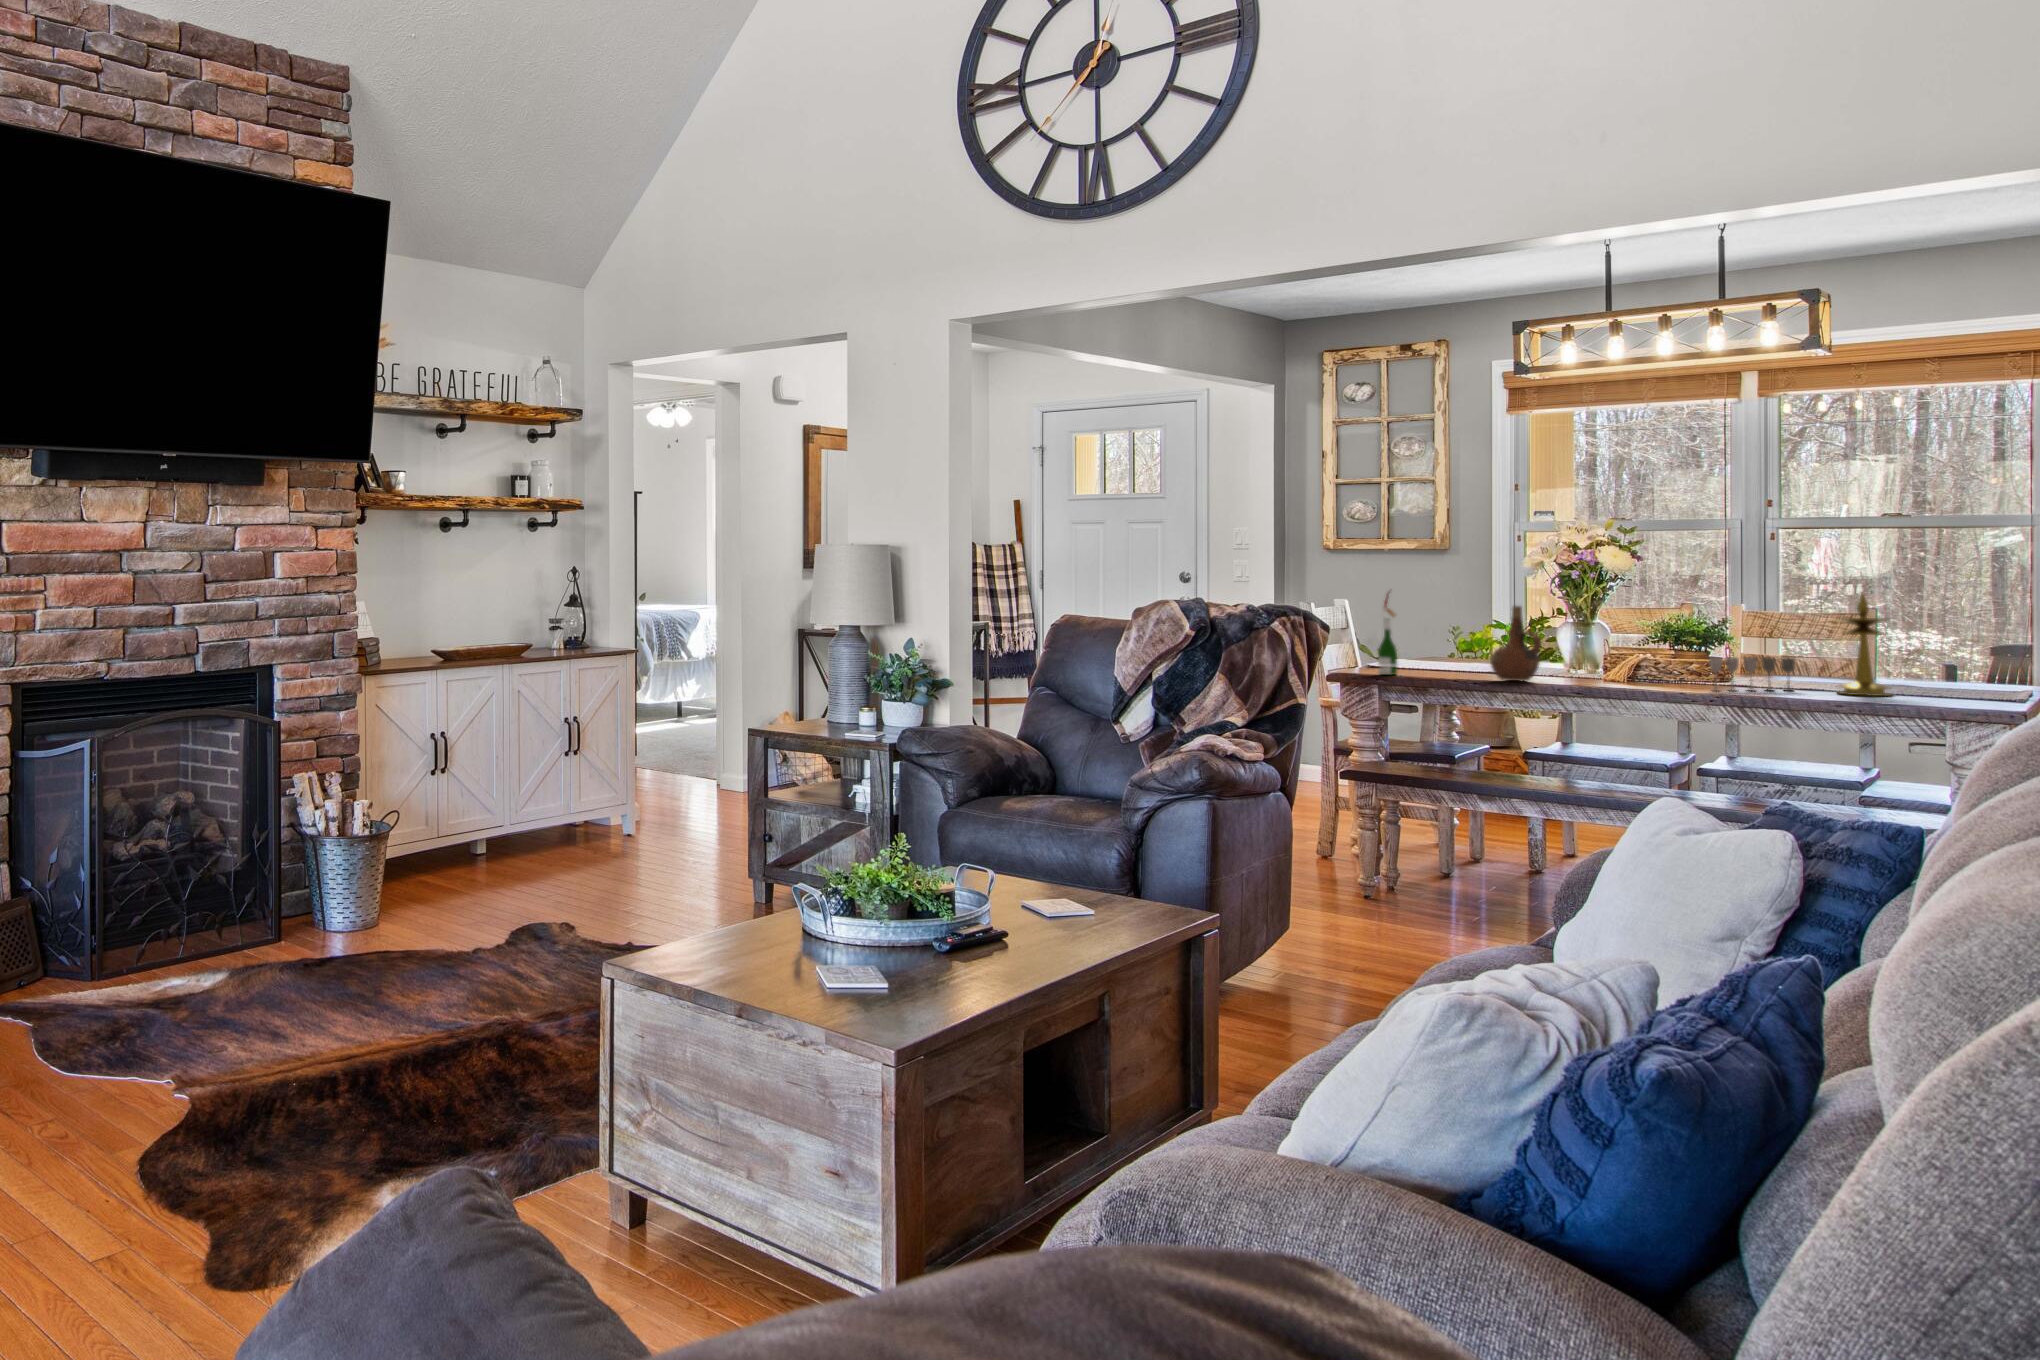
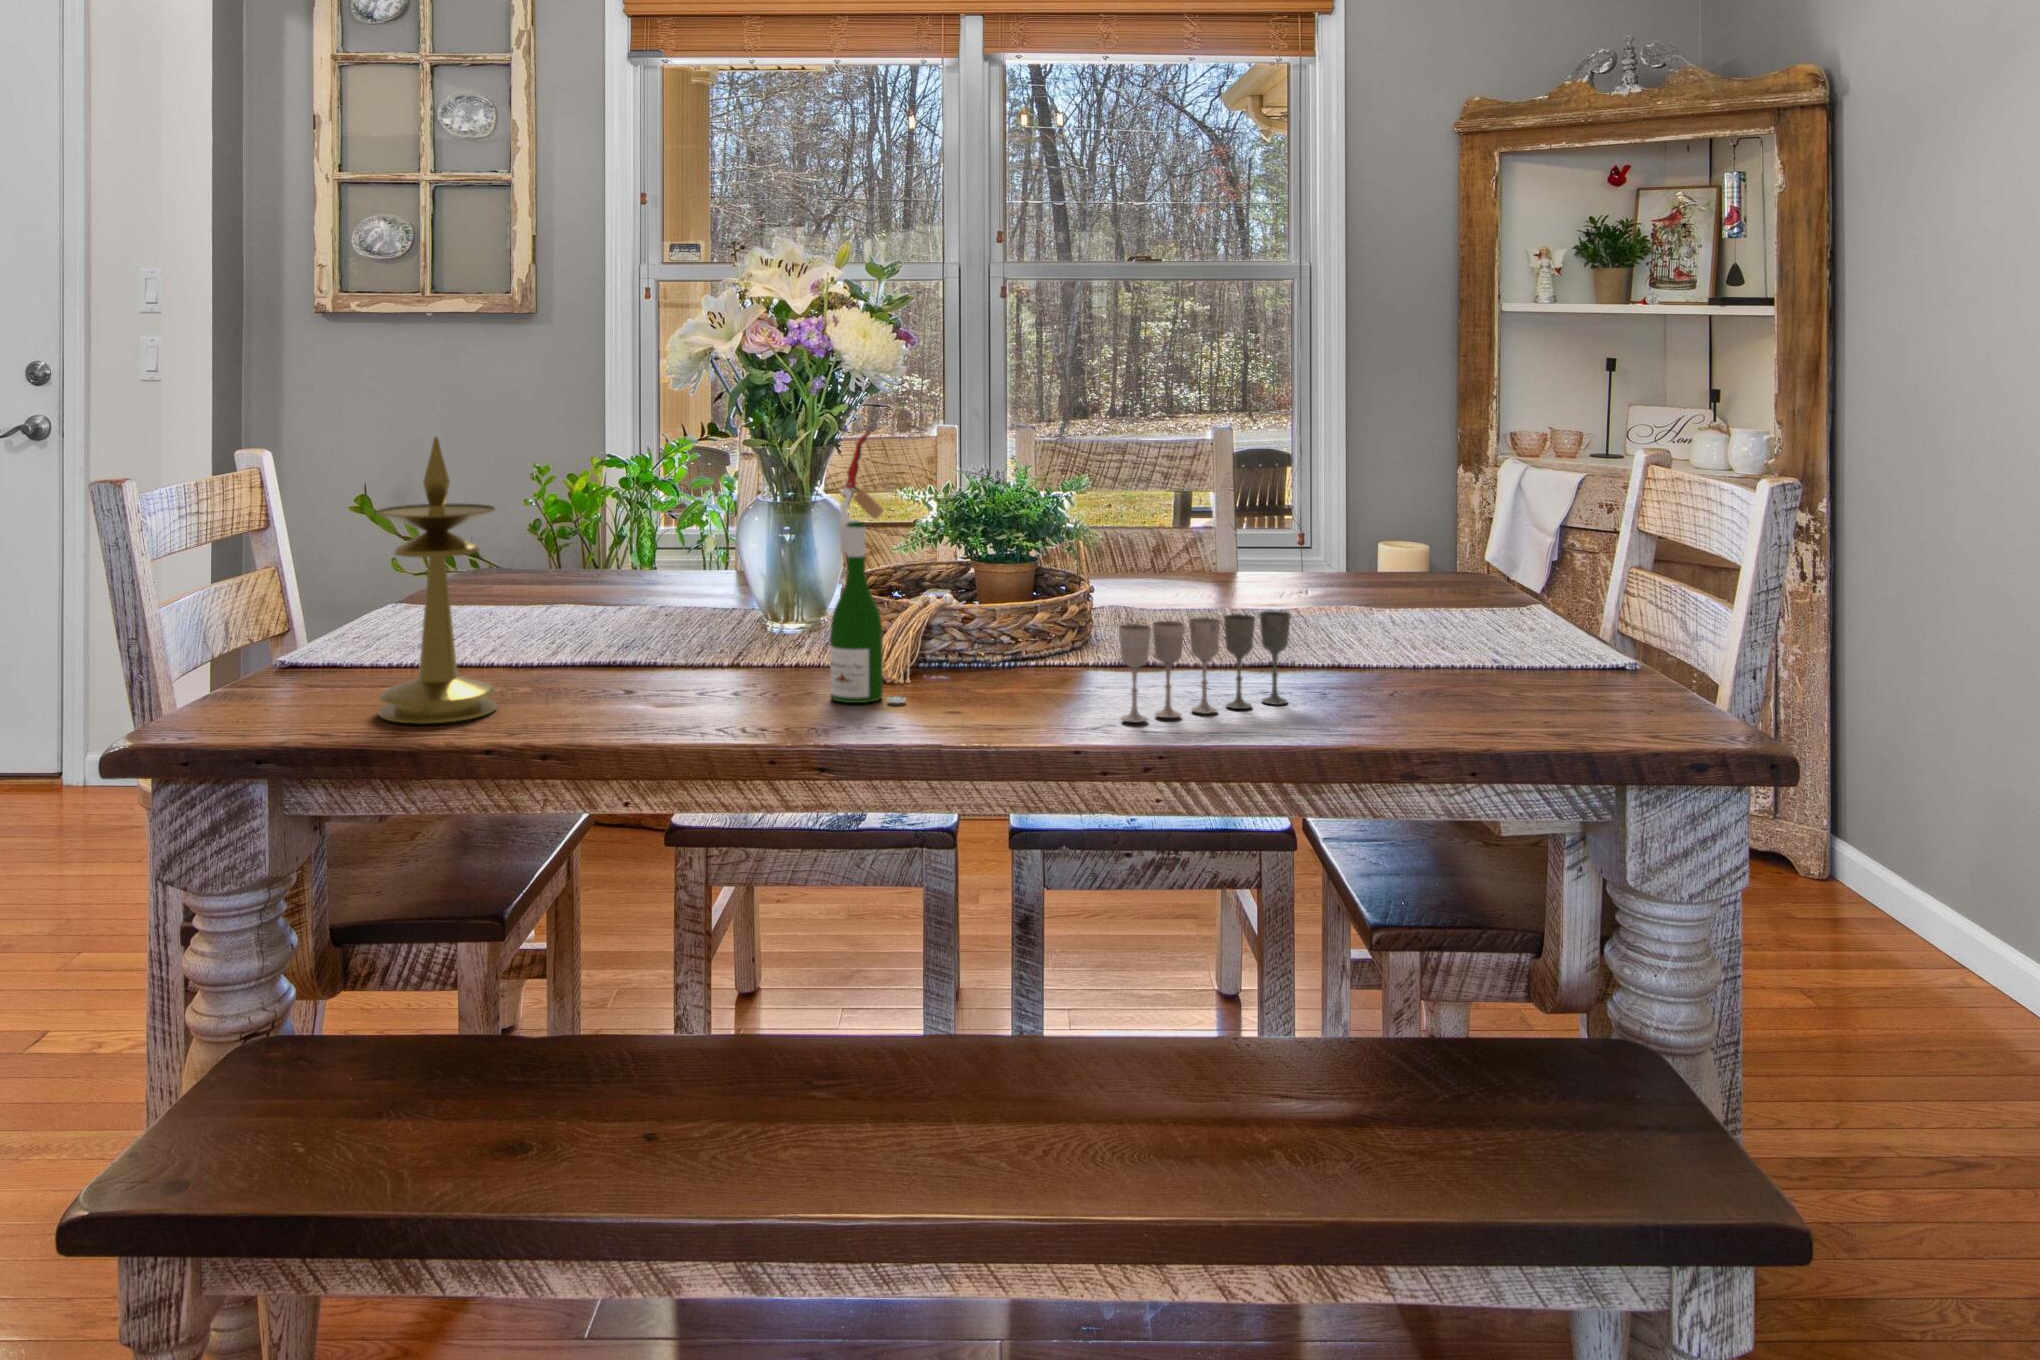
wine bottle: present [1378,593,1398,675] -> present [830,431,906,703]
candlestick: present [1839,593,1890,696] -> present [377,437,497,723]
ceramic pitcher: present [1490,606,1542,681] -> none [576,481,711,715]

